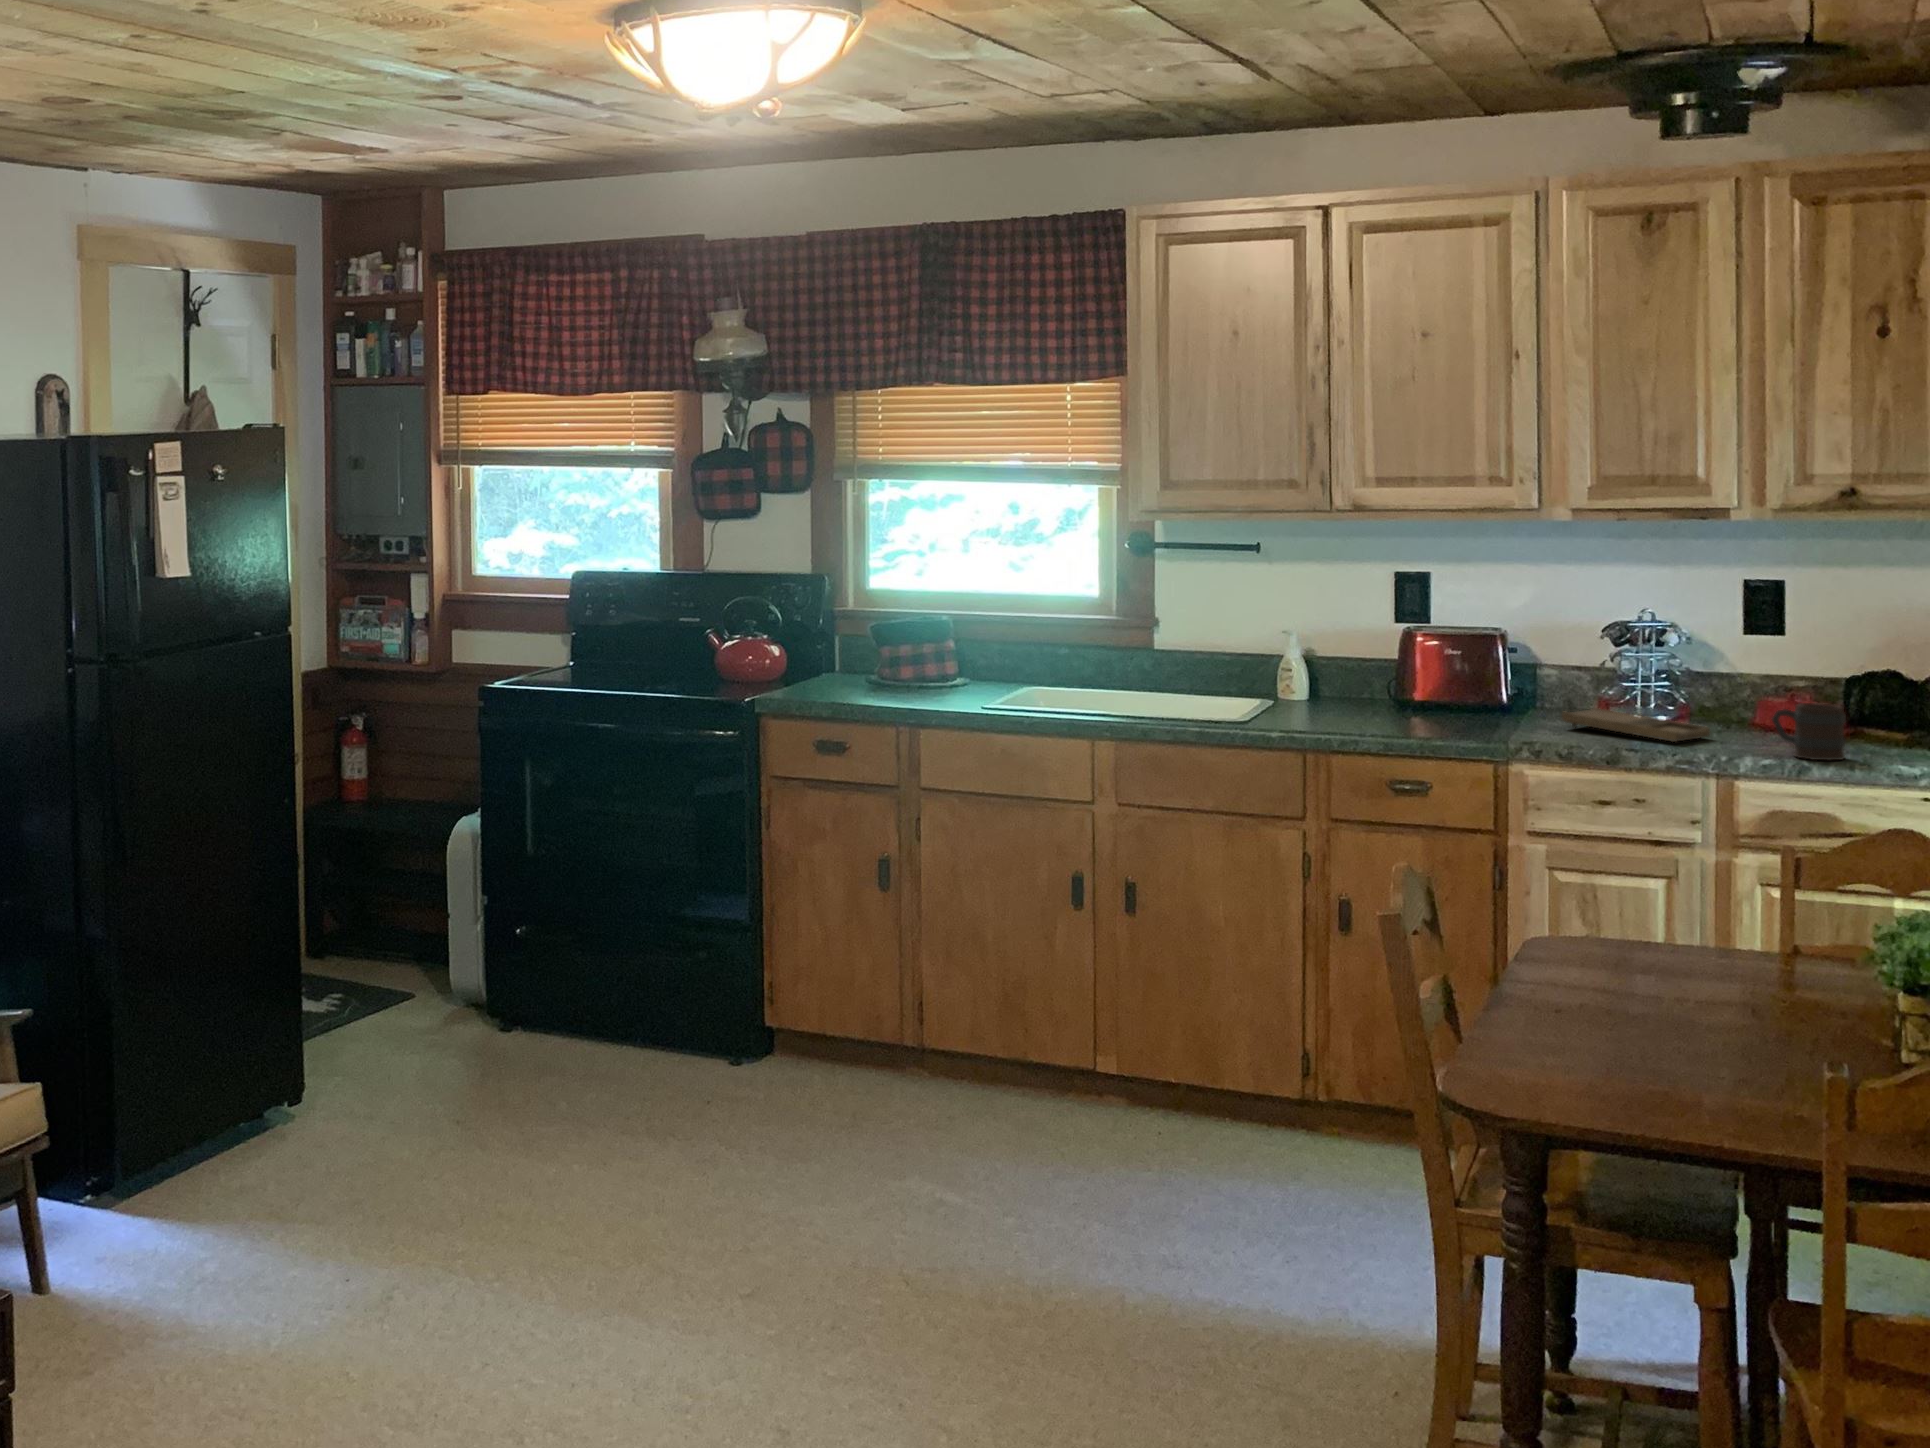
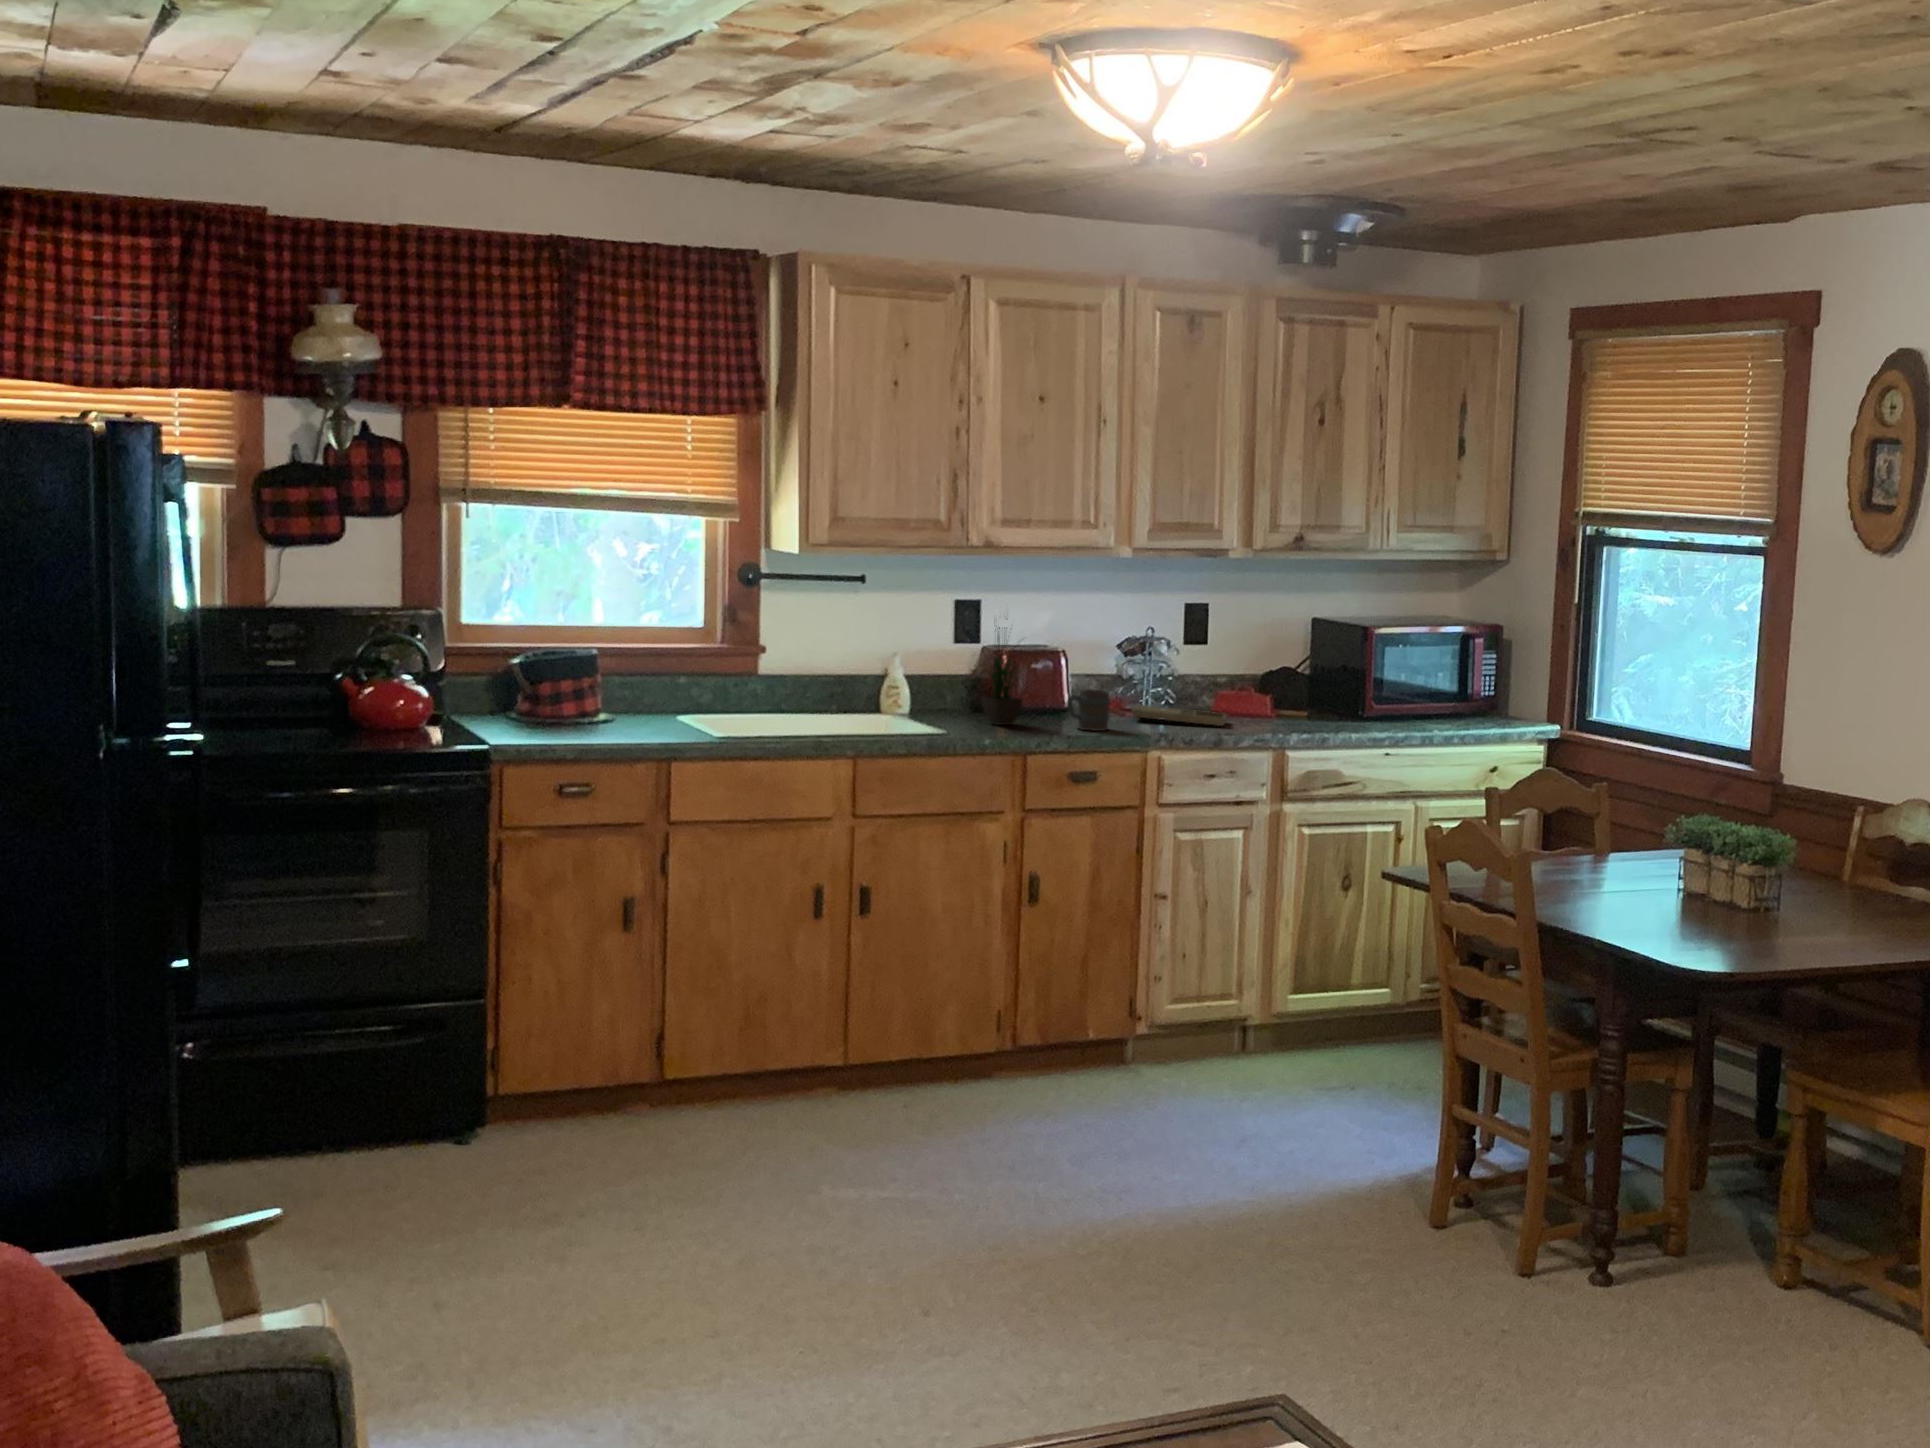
potted plant: none [1319,567,1404,720] -> present [978,627,1023,725]
mug: present [1772,703,1846,760] -> present [1066,689,1110,731]

